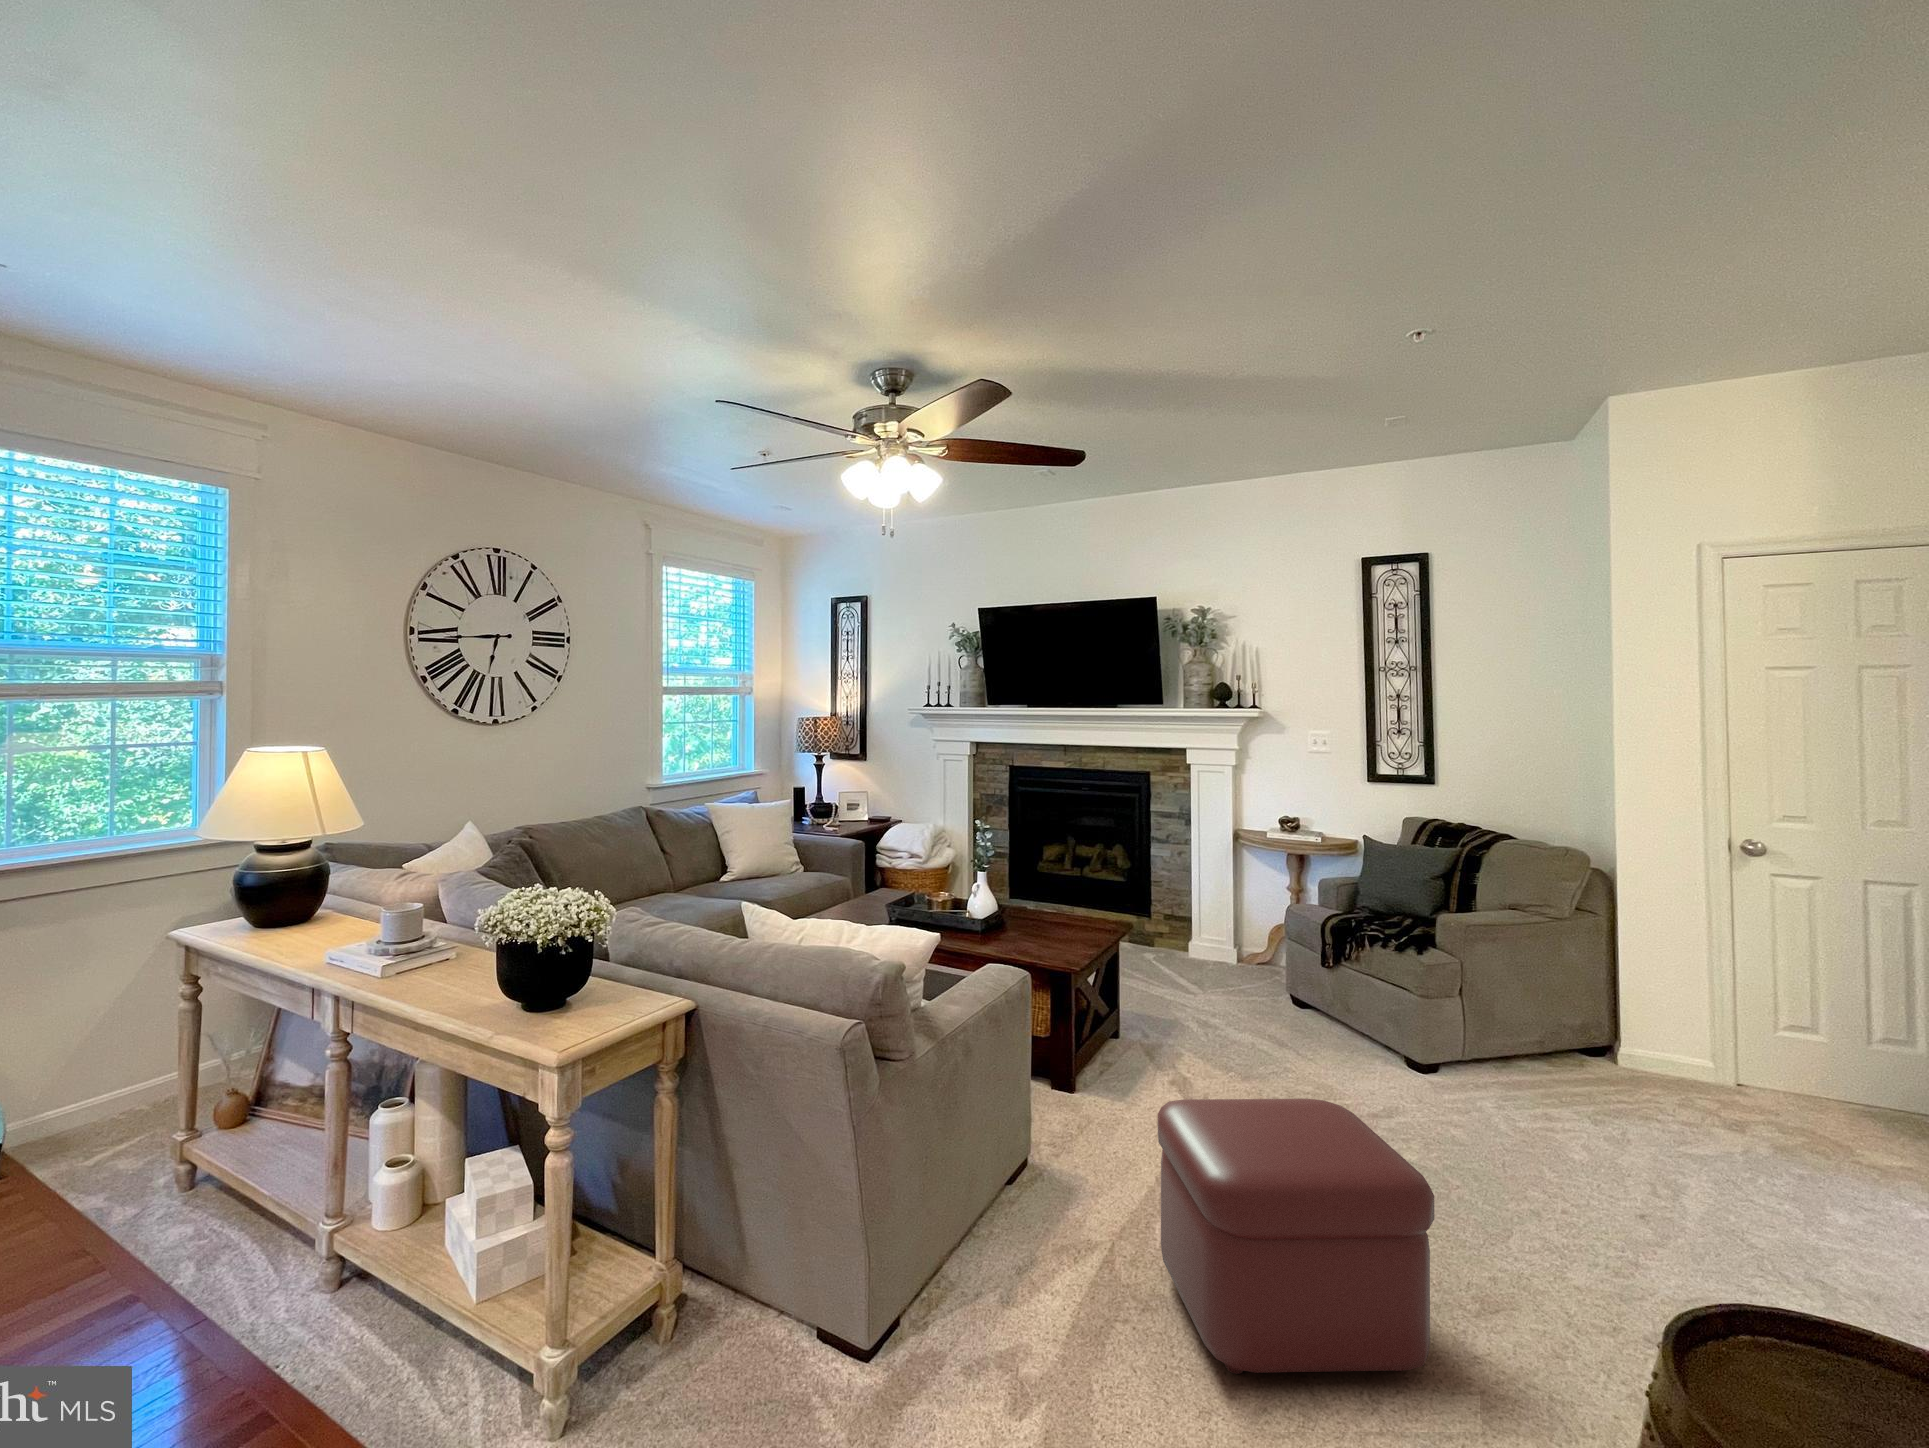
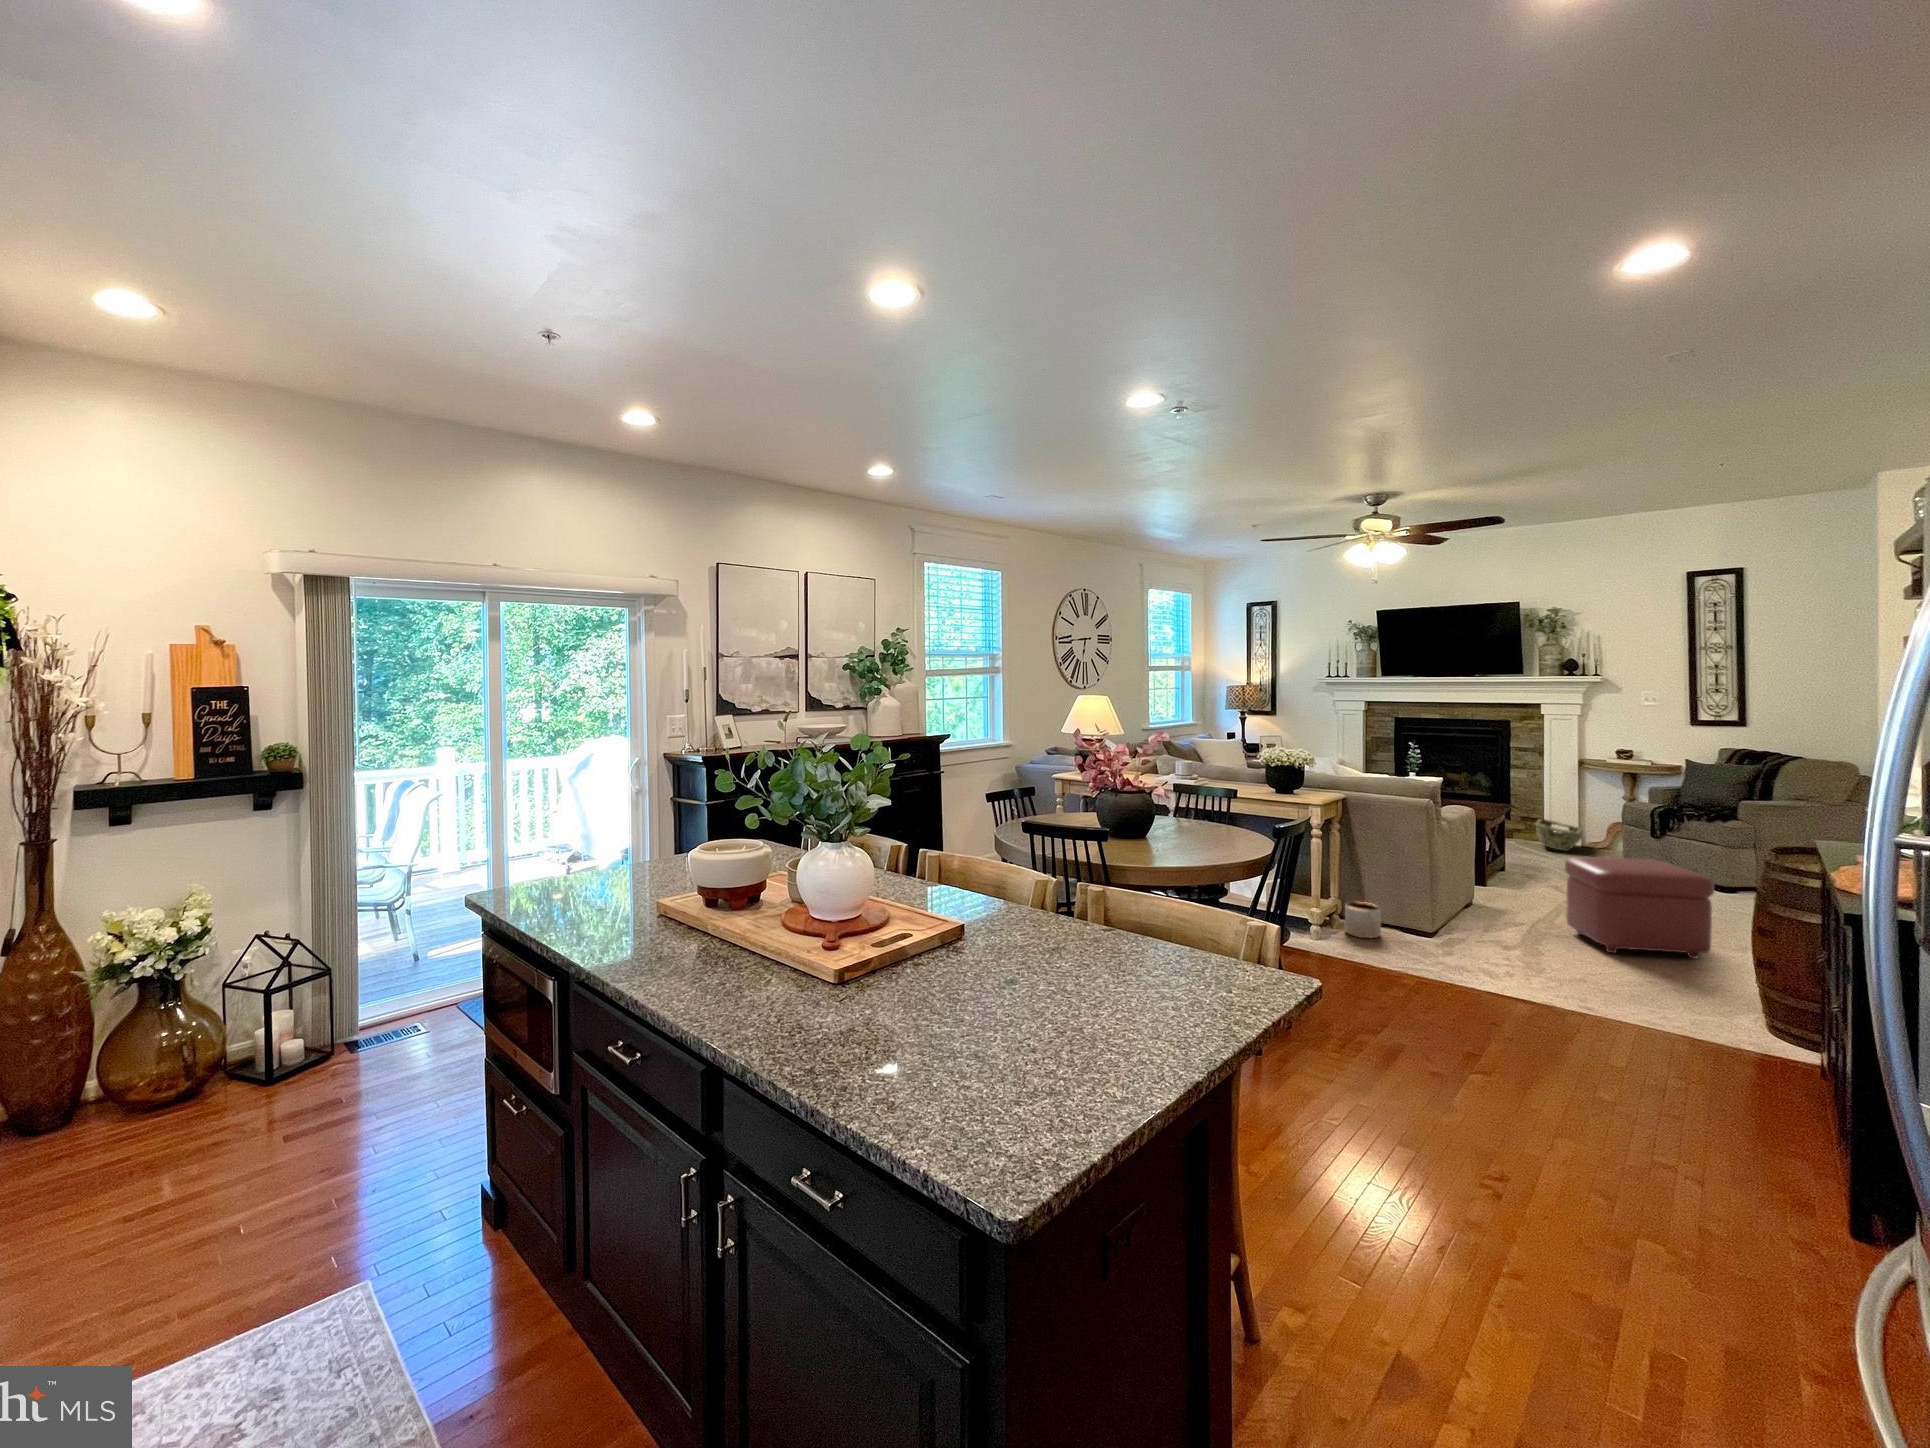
woven basket: none [1173,921,1236,977] -> present [1536,819,1583,851]
planter: none [669,1257,750,1380] -> present [1345,902,1381,938]

